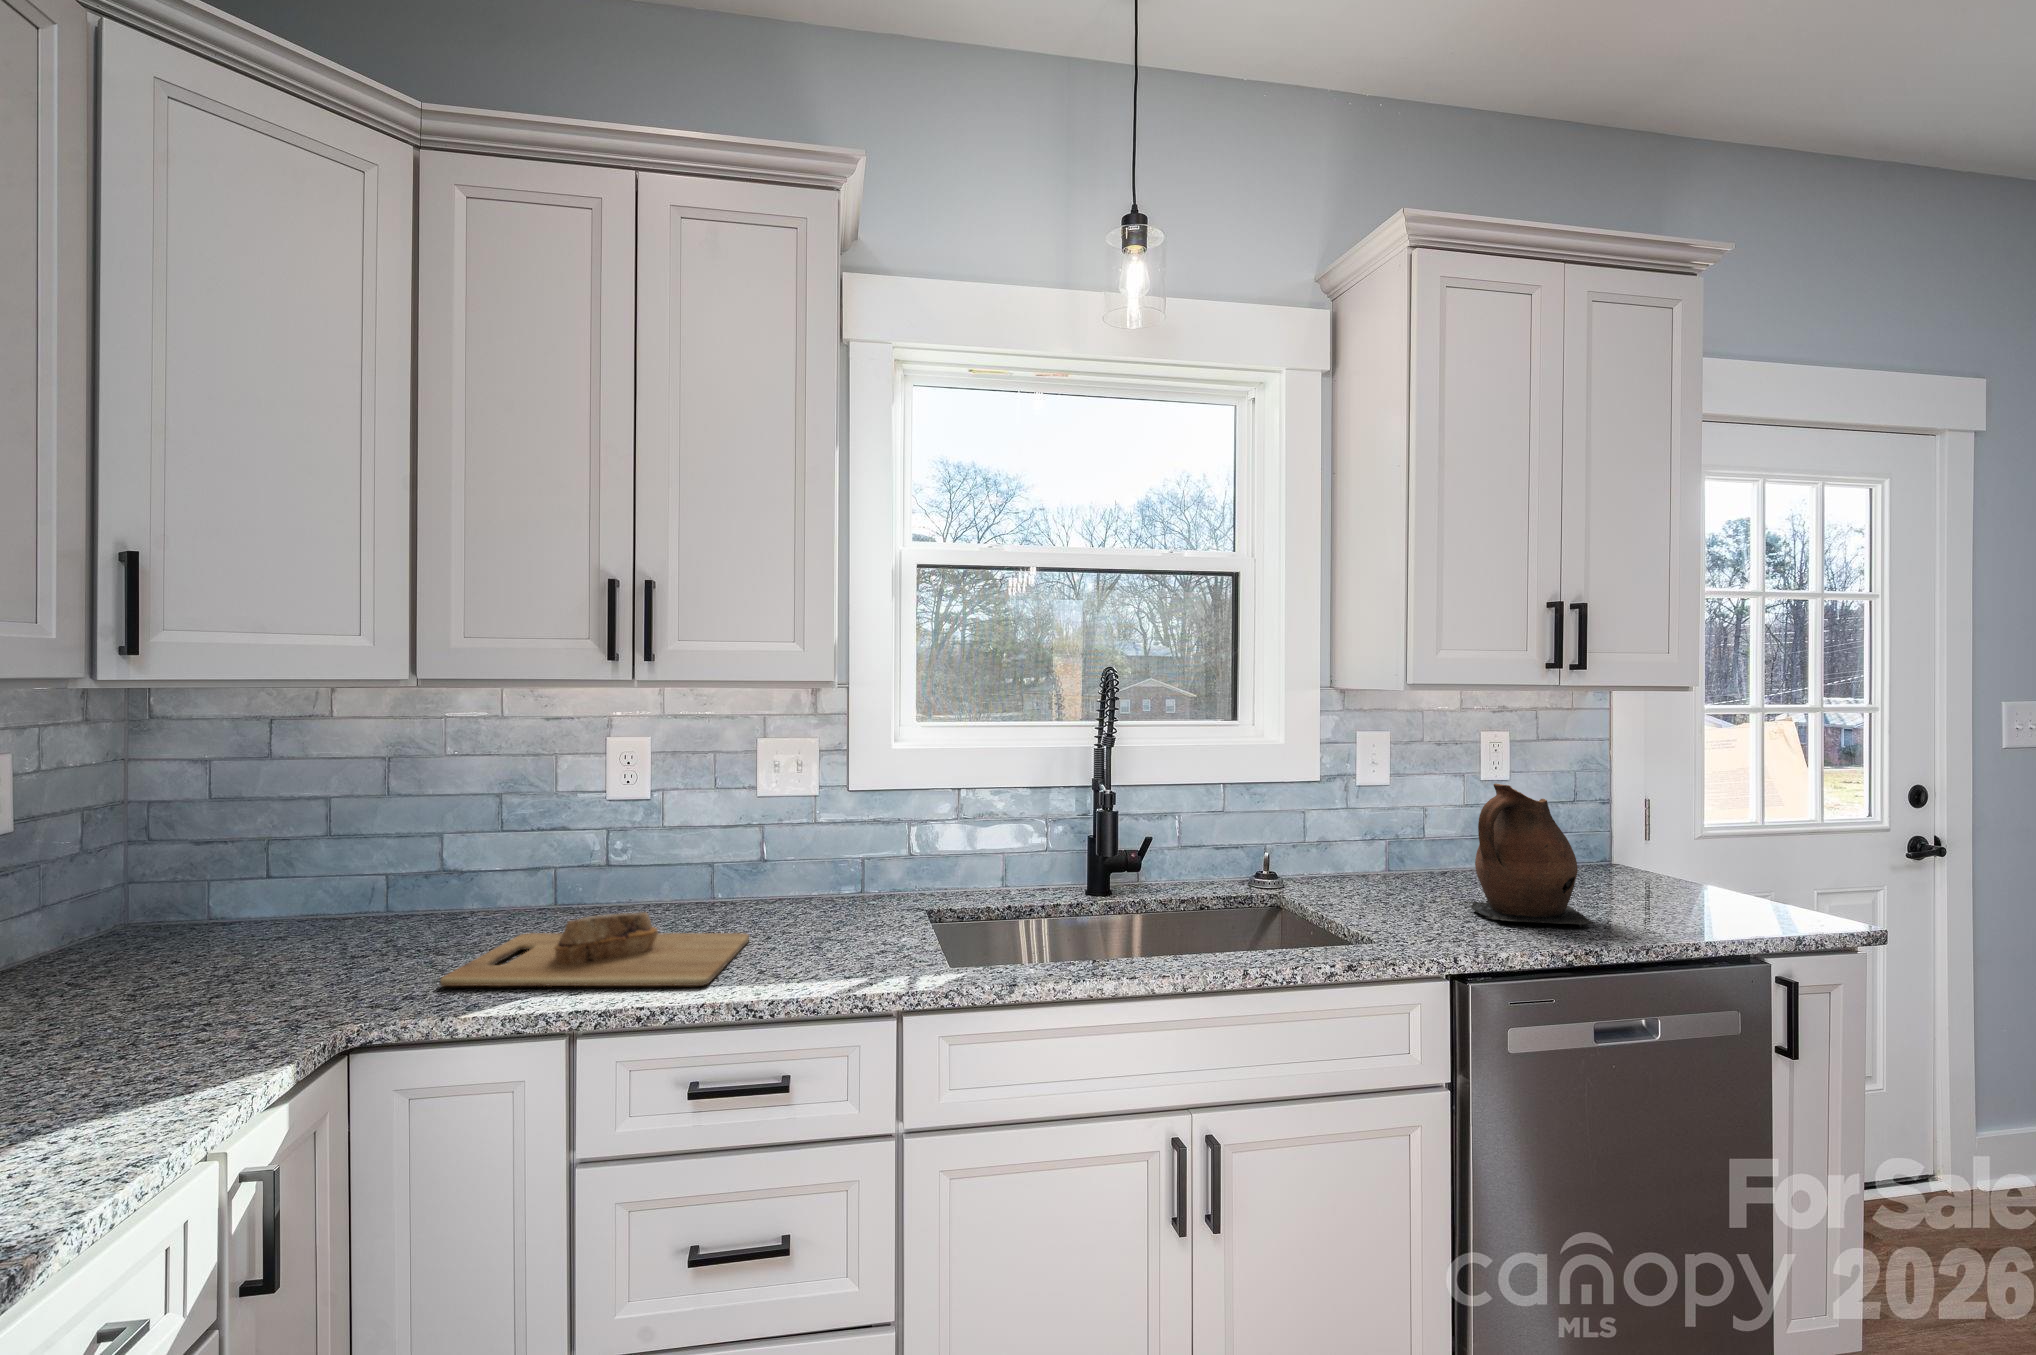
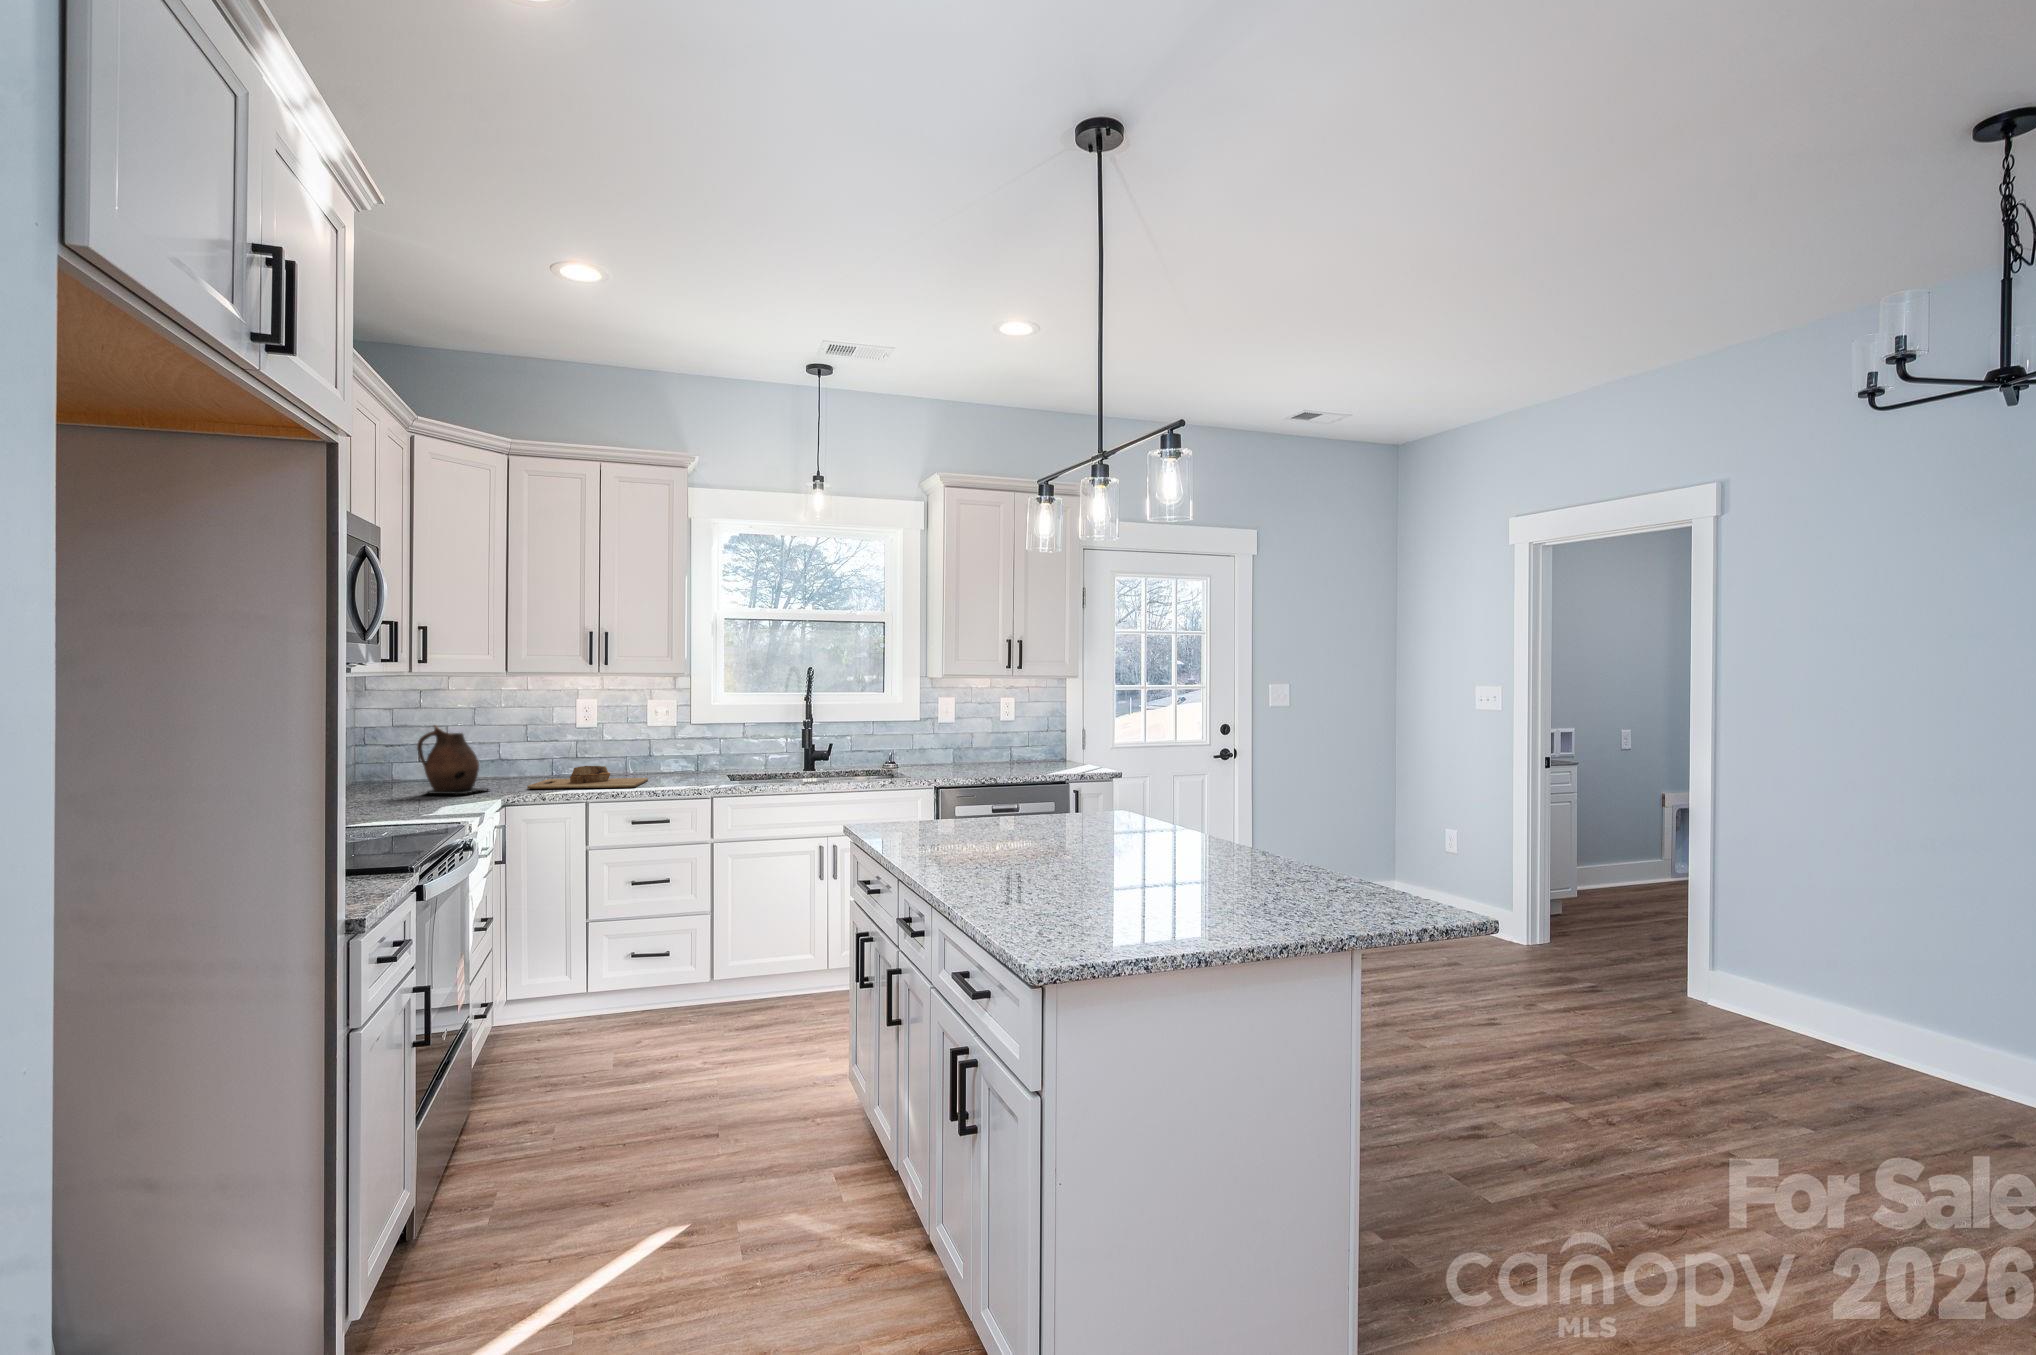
ceramic pitcher: present [1465,784,1592,927] -> present [417,725,487,794]

